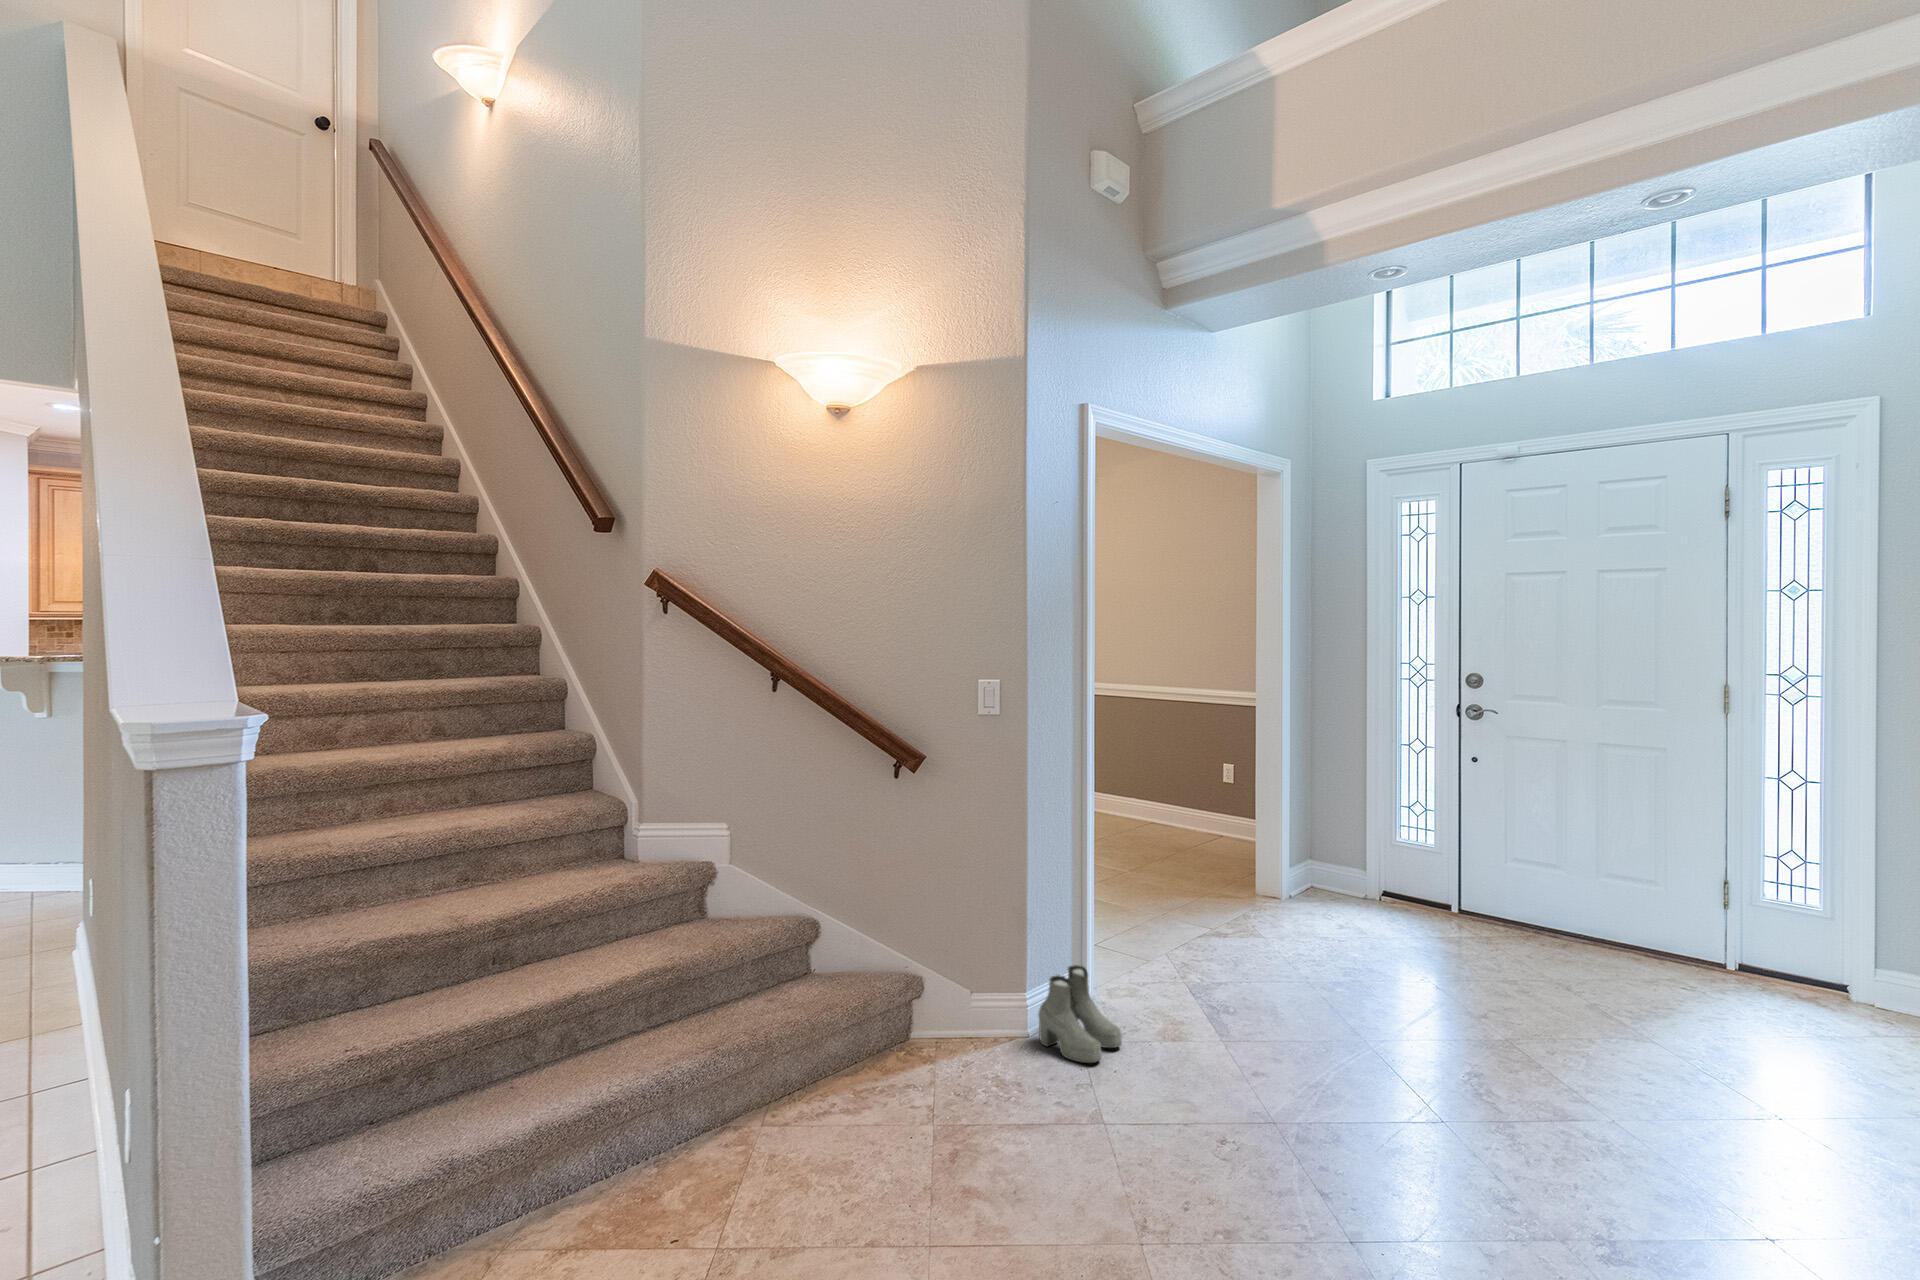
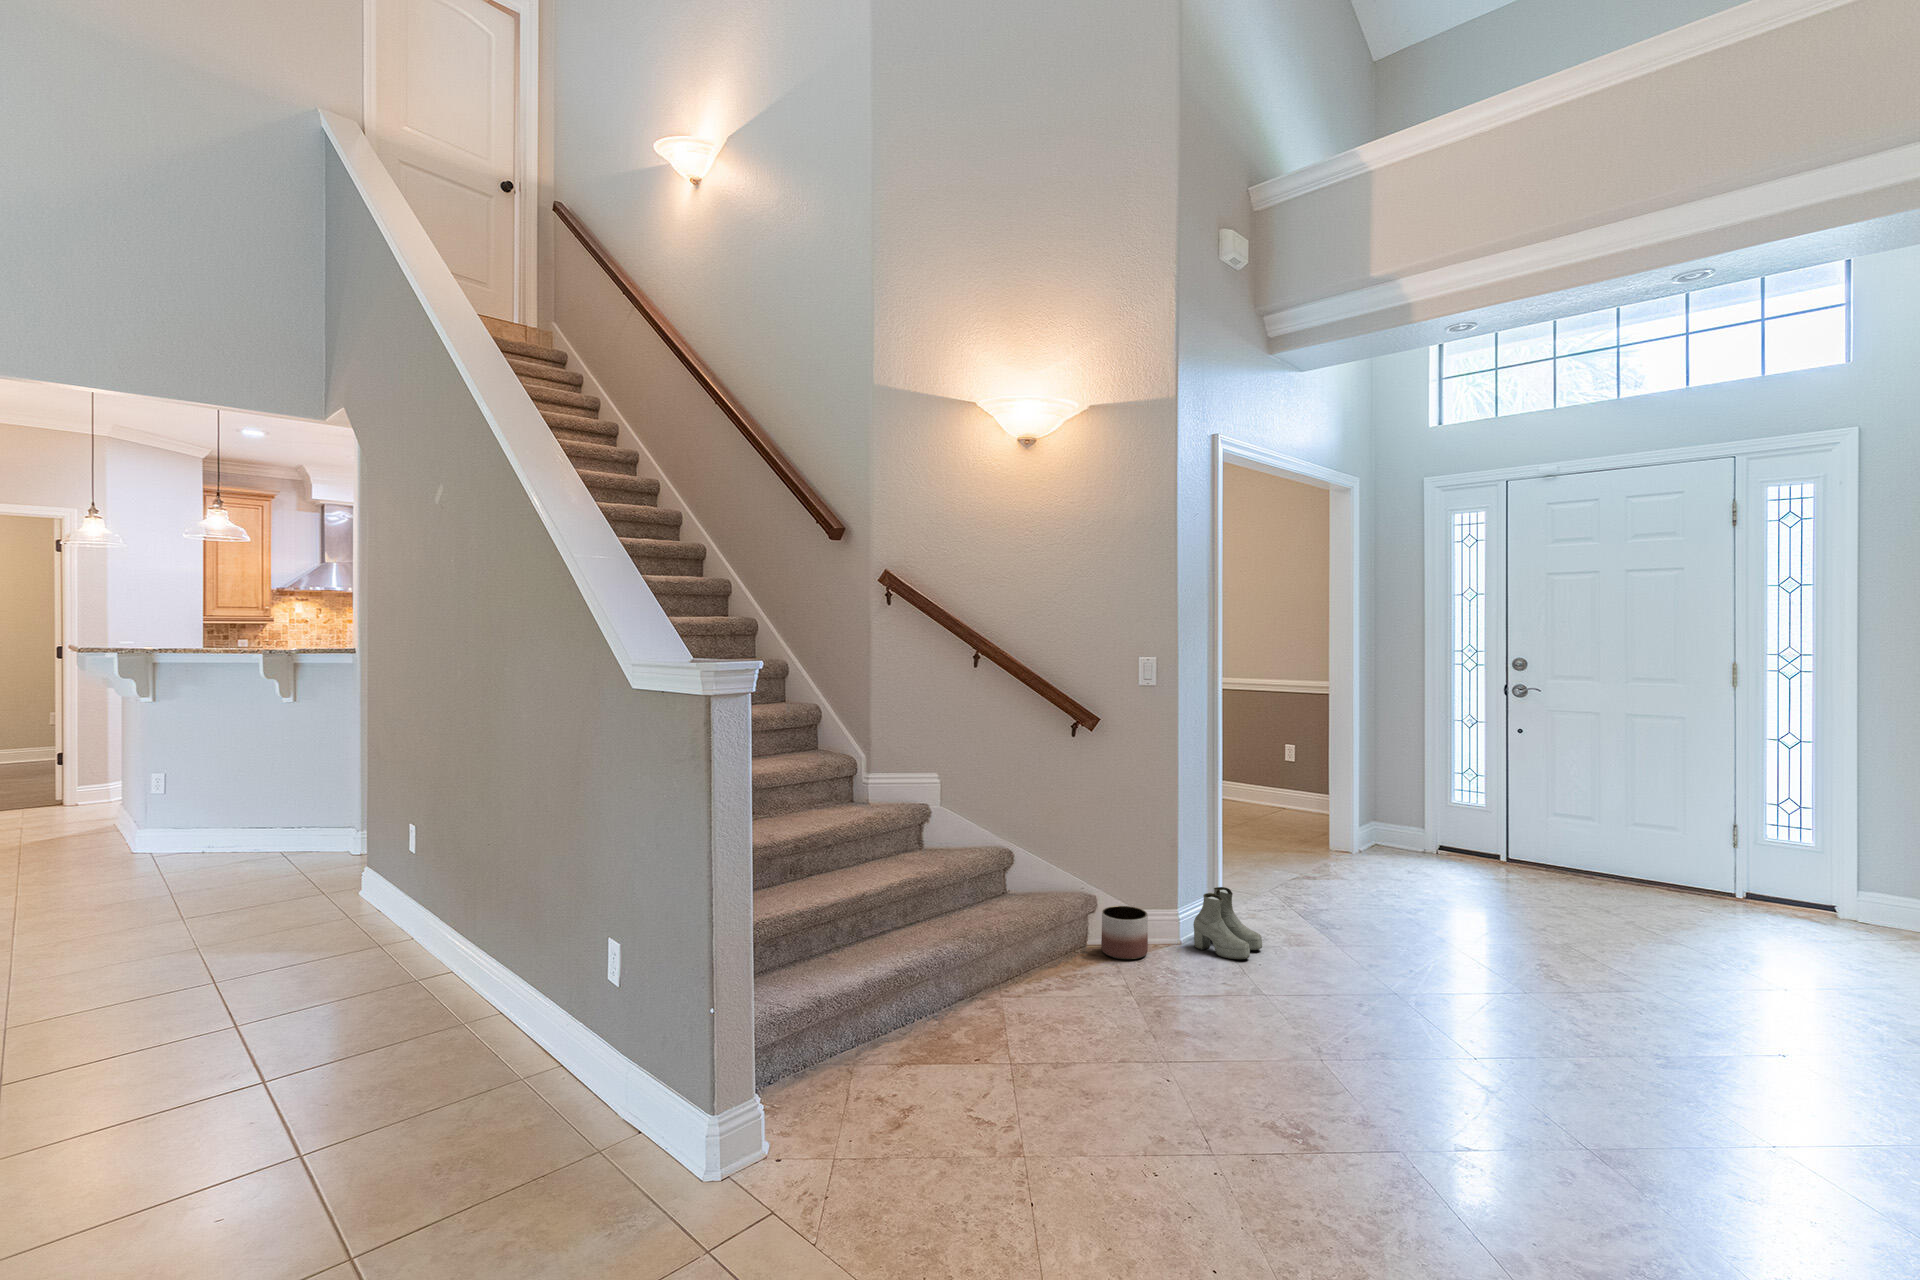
planter: none [920,990,976,1062] -> present [1101,906,1148,959]

